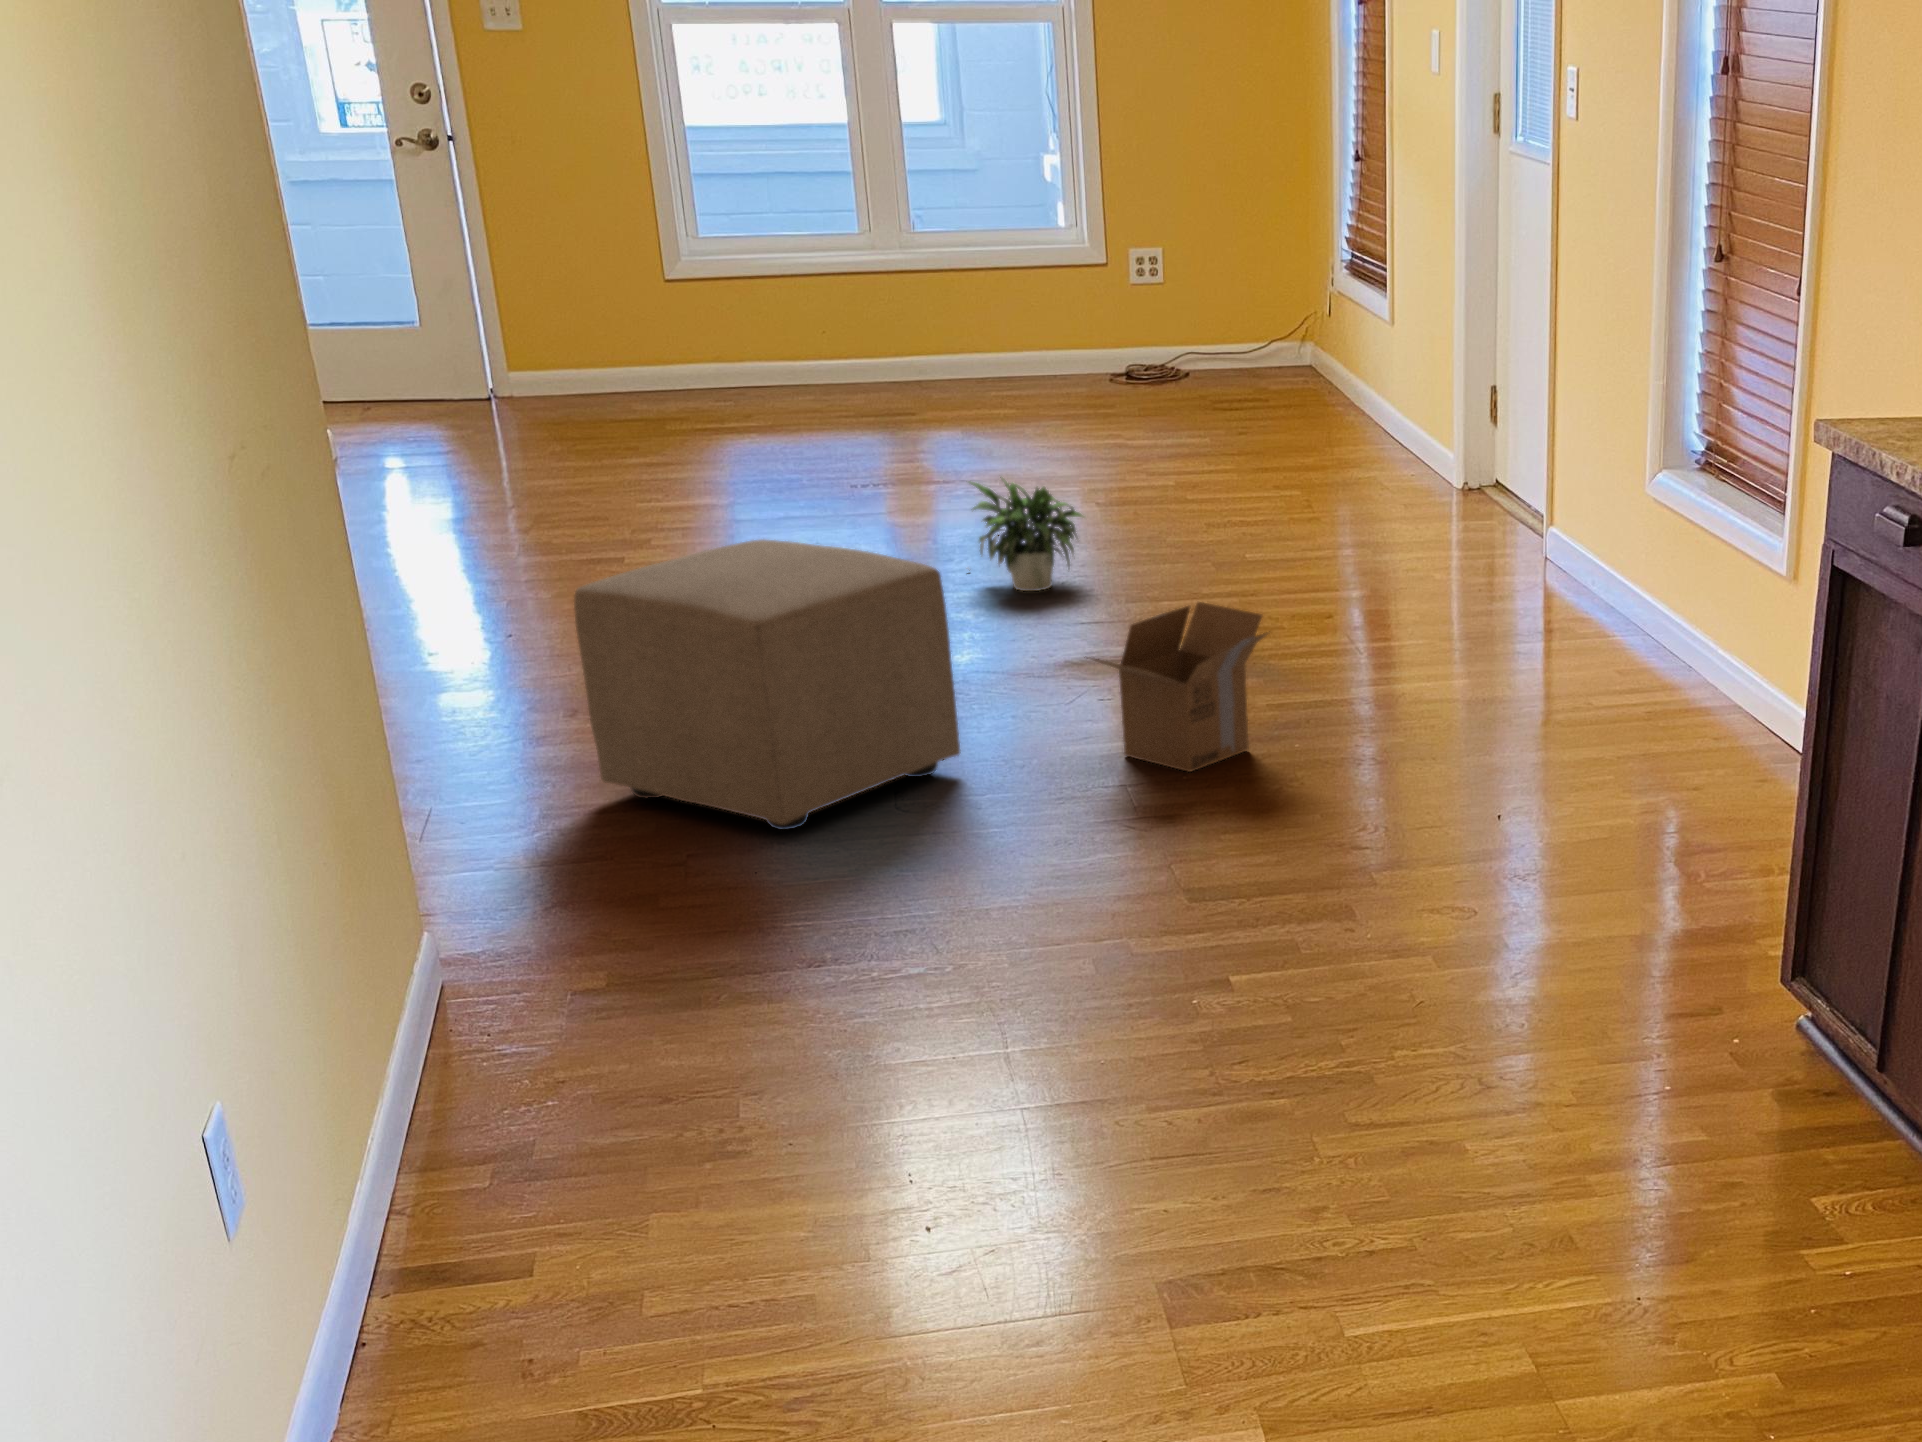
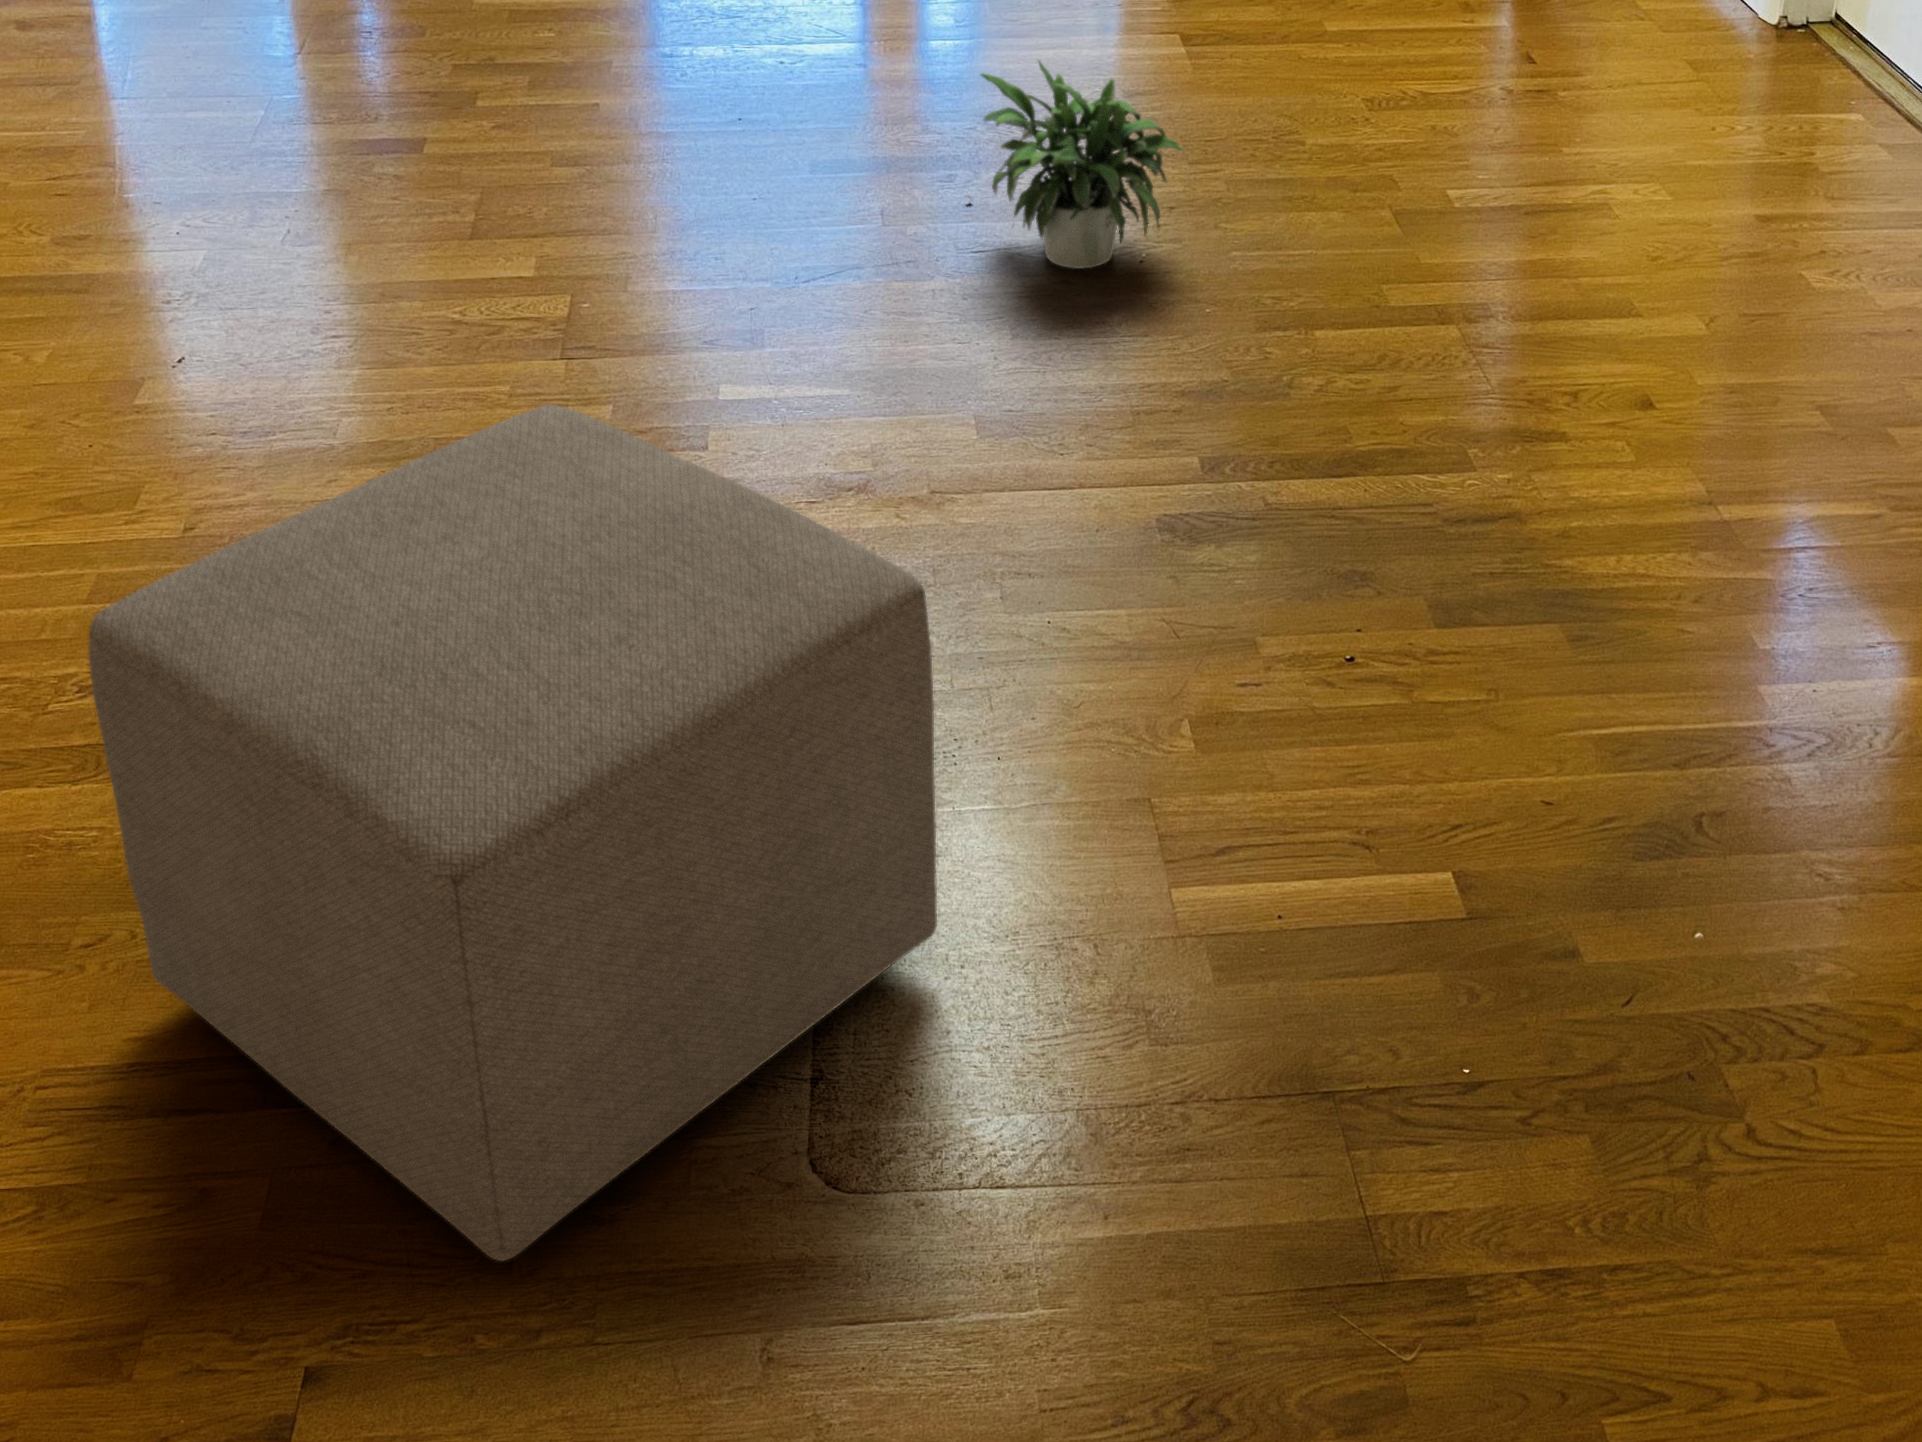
cardboard box: present [1095,602,1268,772] -> none [1234,581,1671,1024]

